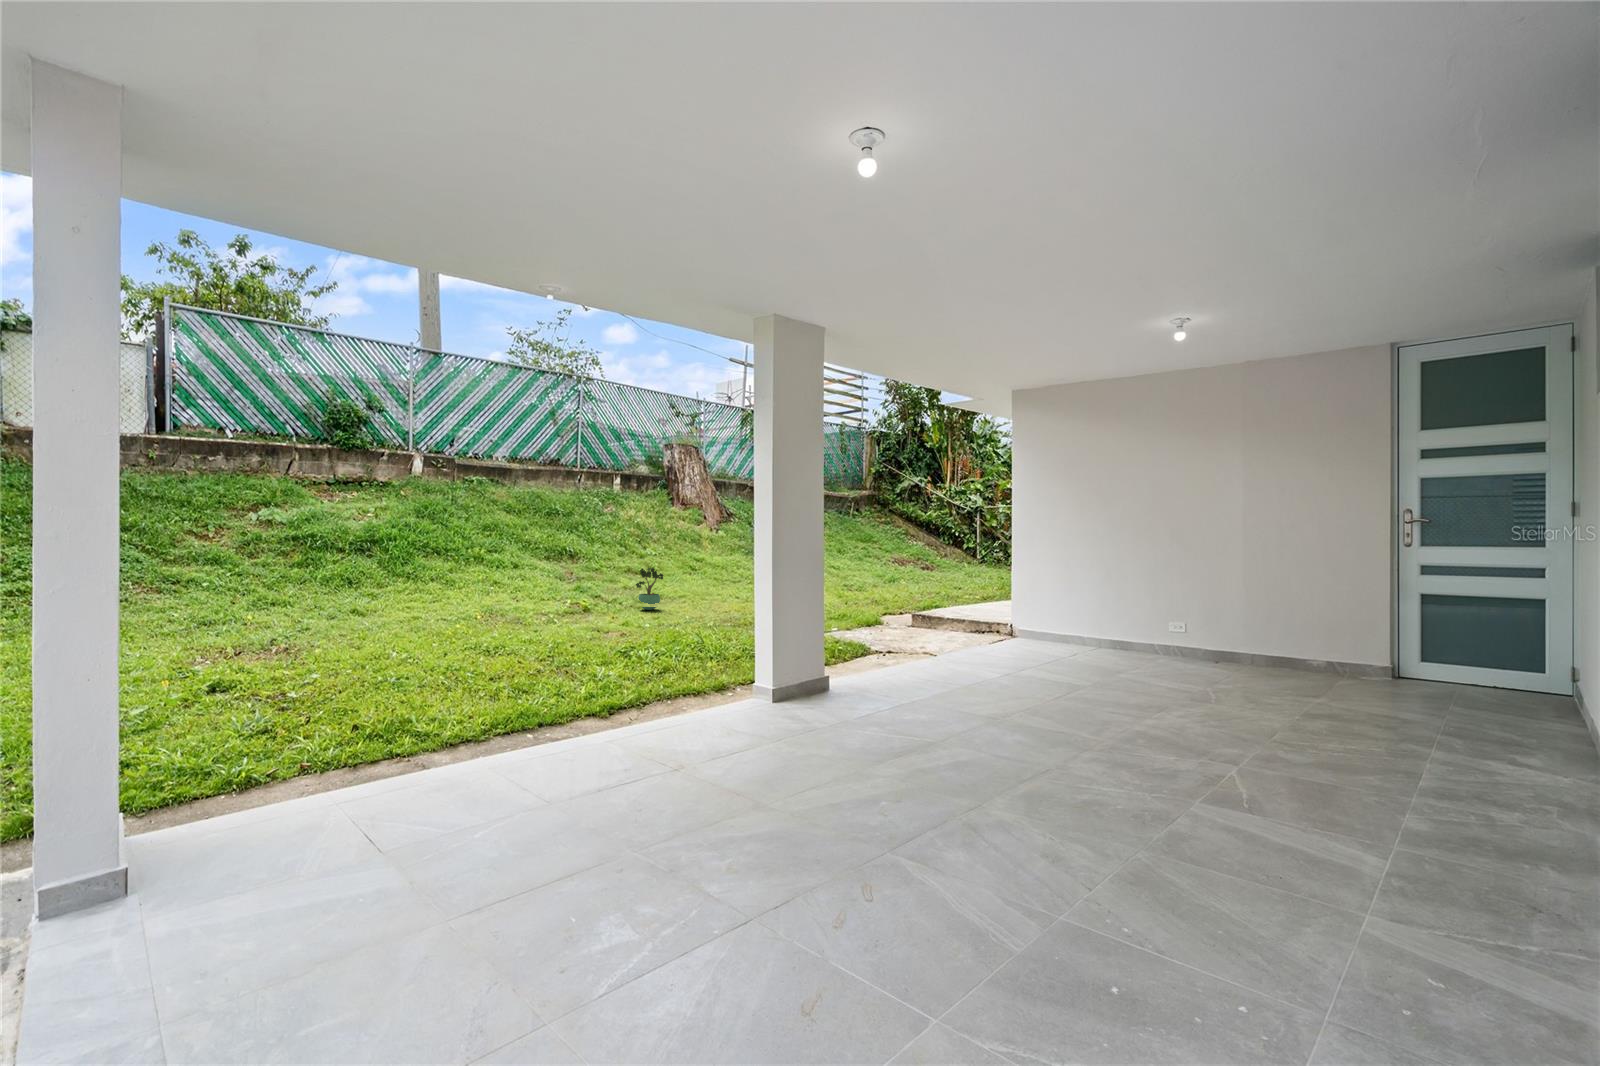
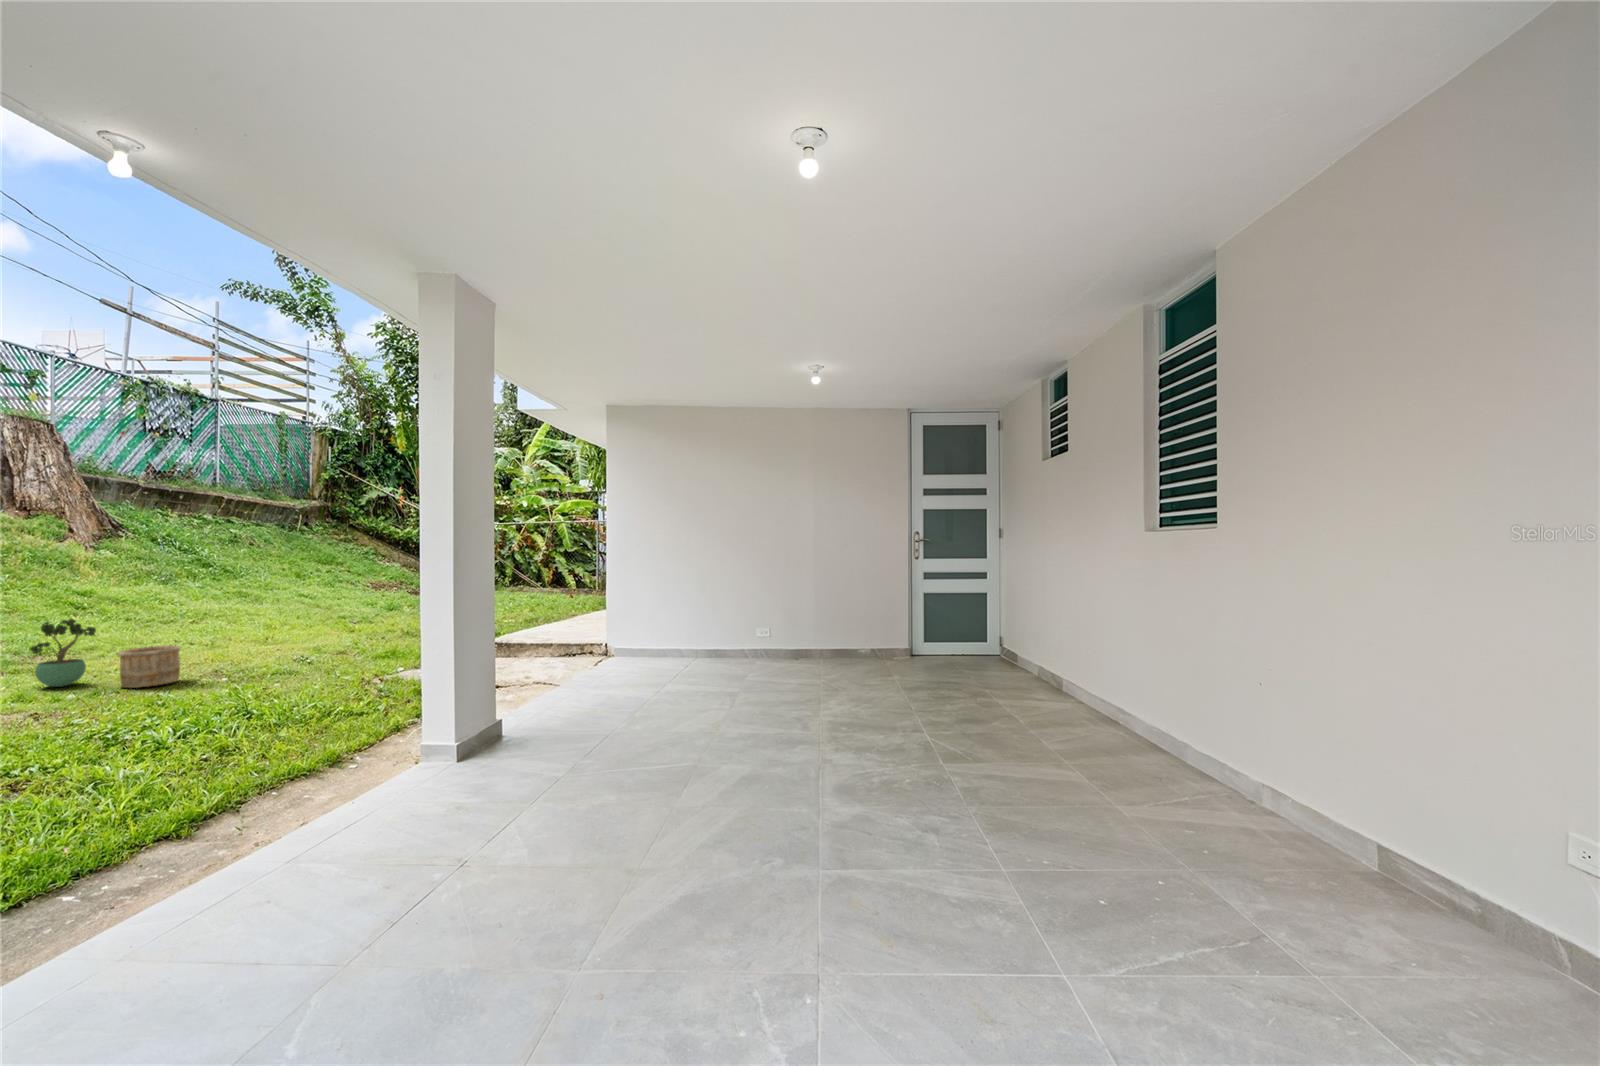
wooden bucket: none [668,589,699,615] -> present [118,645,180,688]

